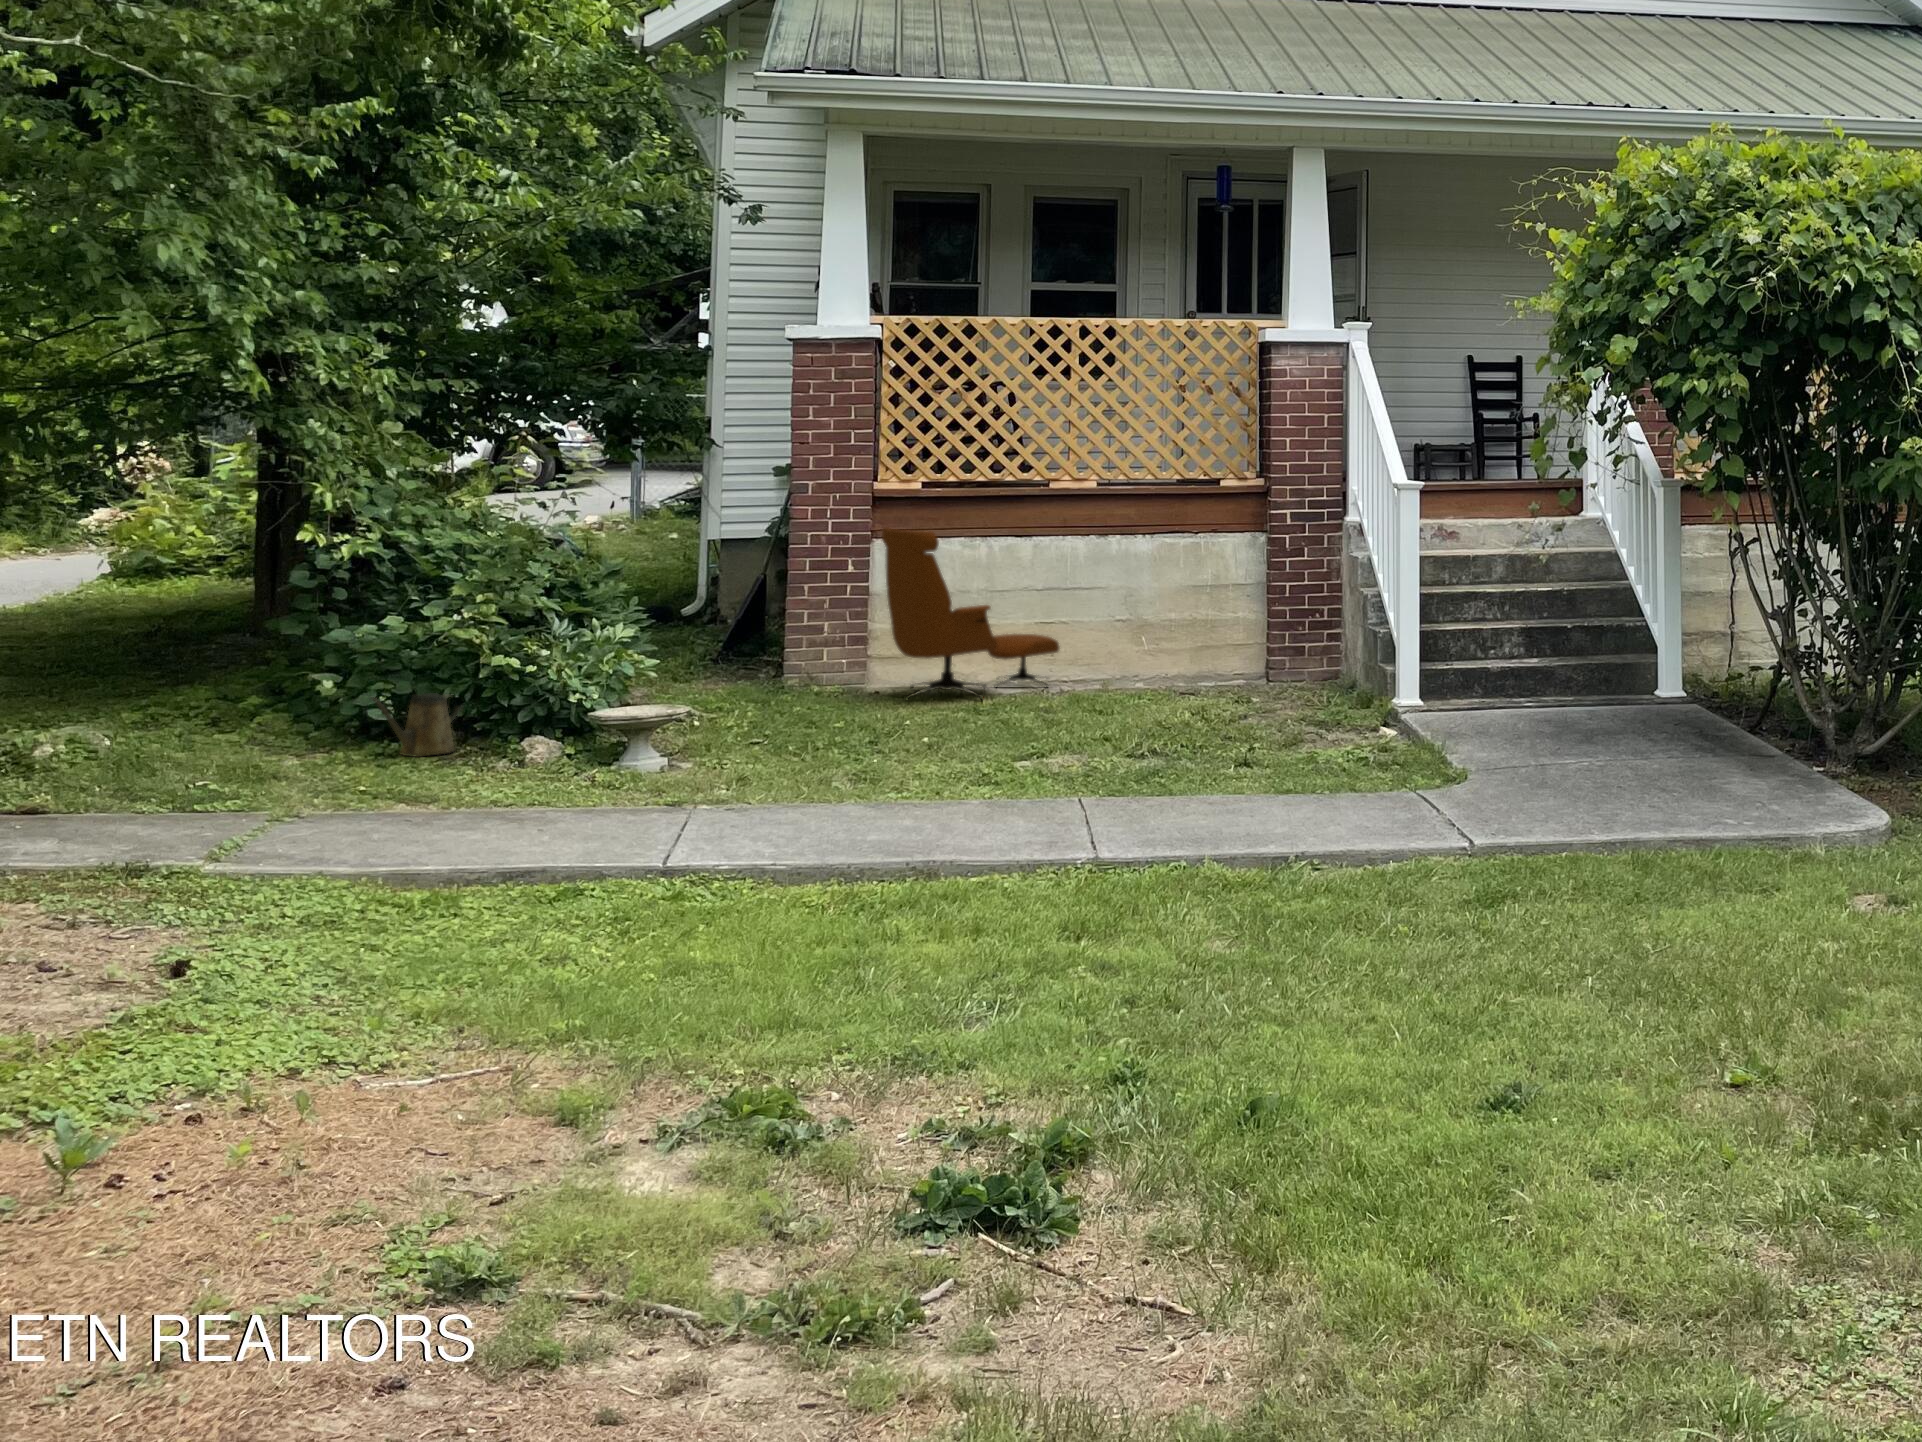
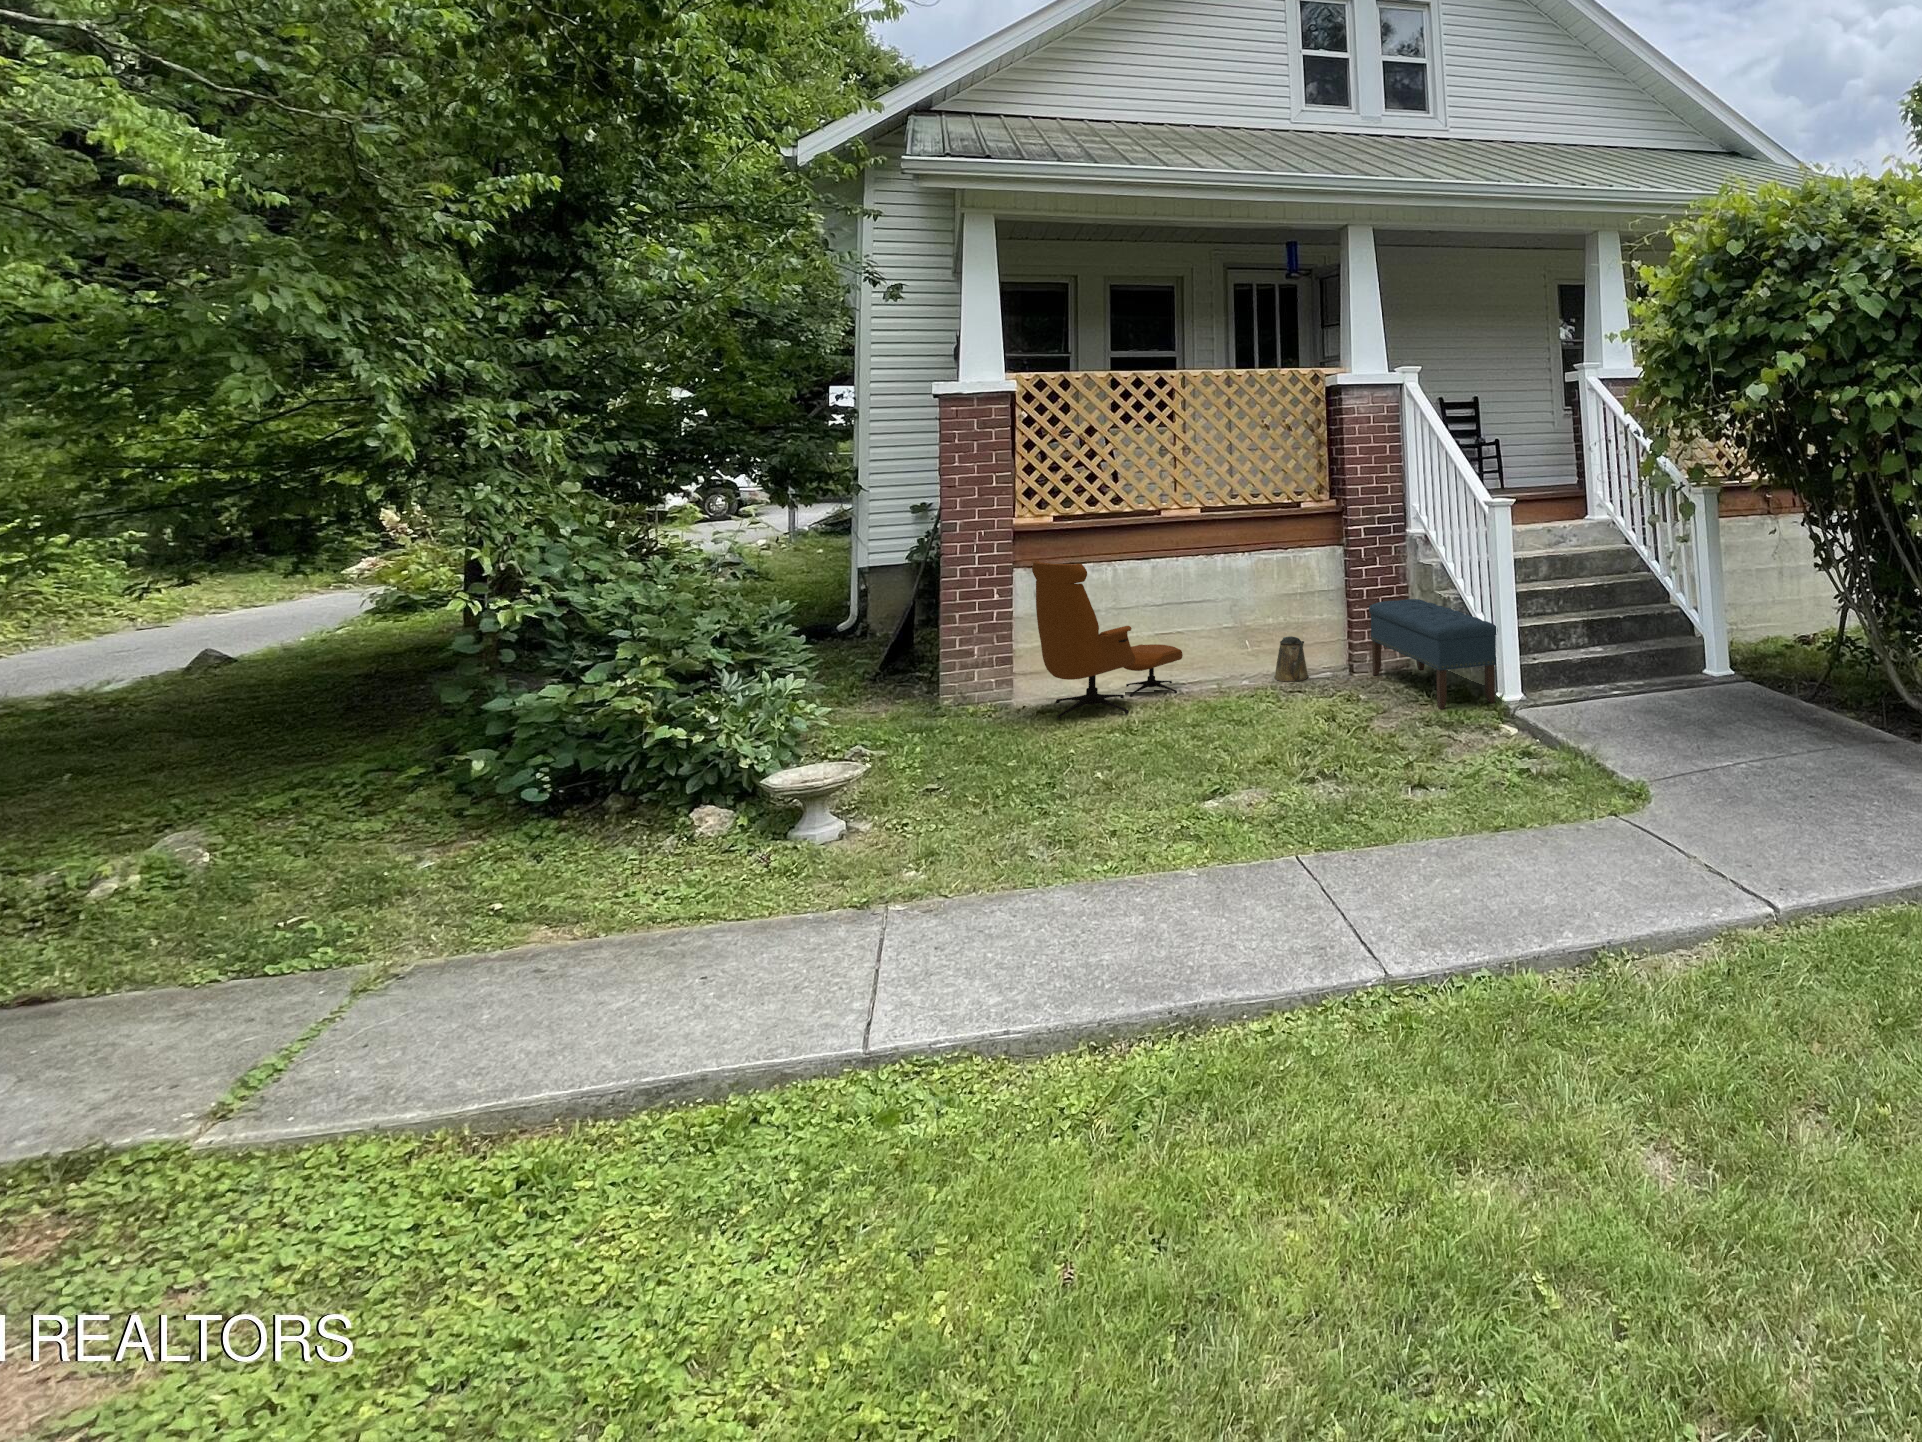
bench: none [1284,600,1404,715] -> present [1369,599,1496,709]
watering can: present [370,693,460,757] -> present [1274,636,1309,682]

